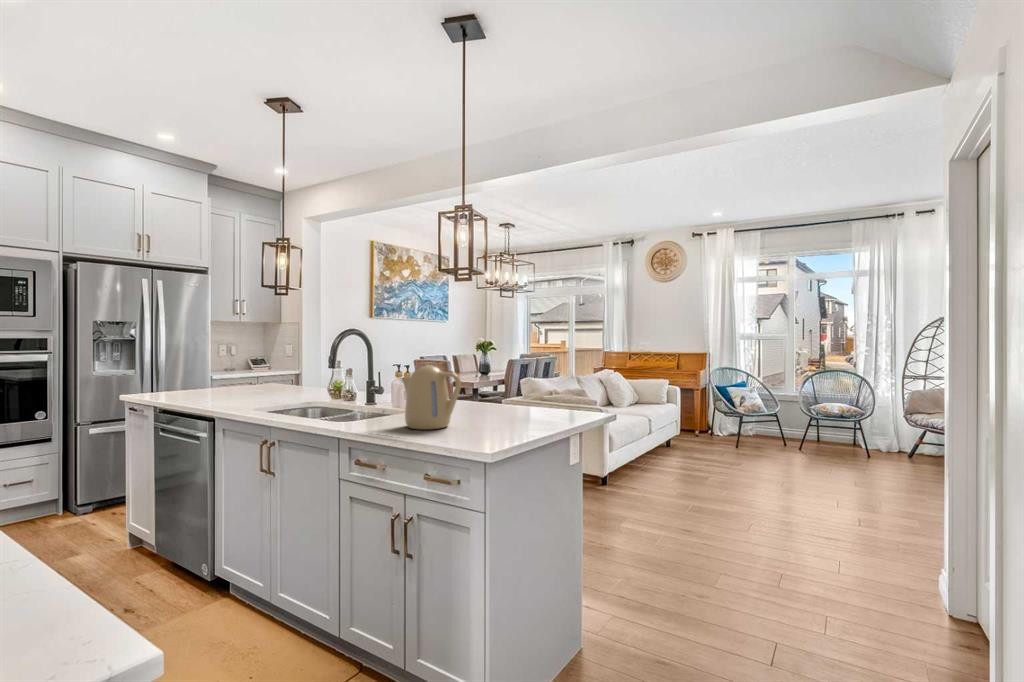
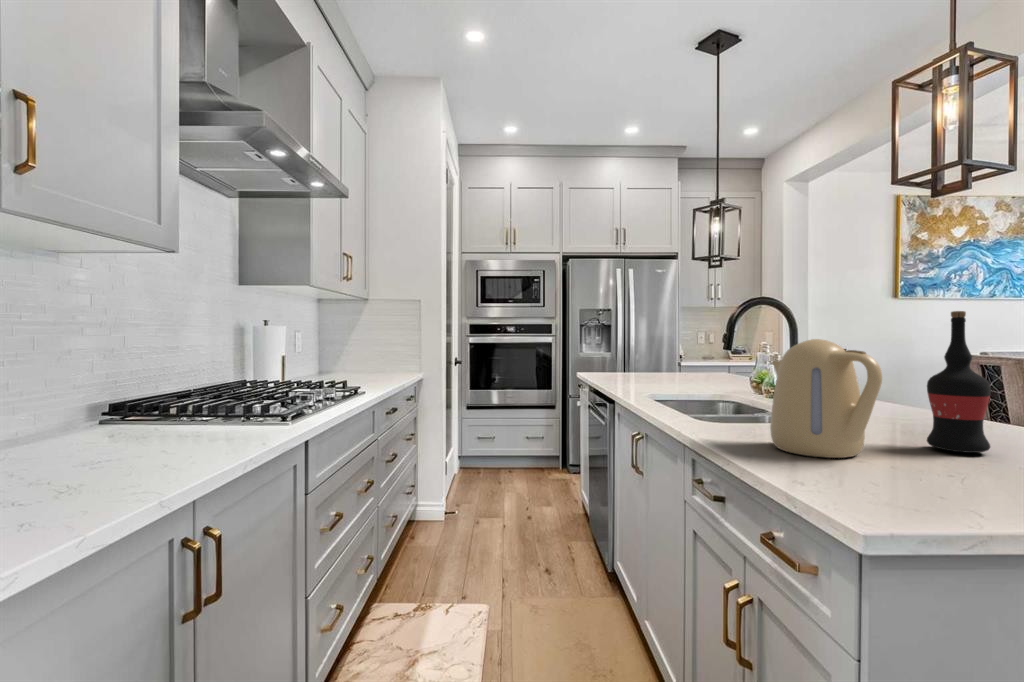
wine bottle: none [465,348,489,417] -> present [927,311,991,453]

